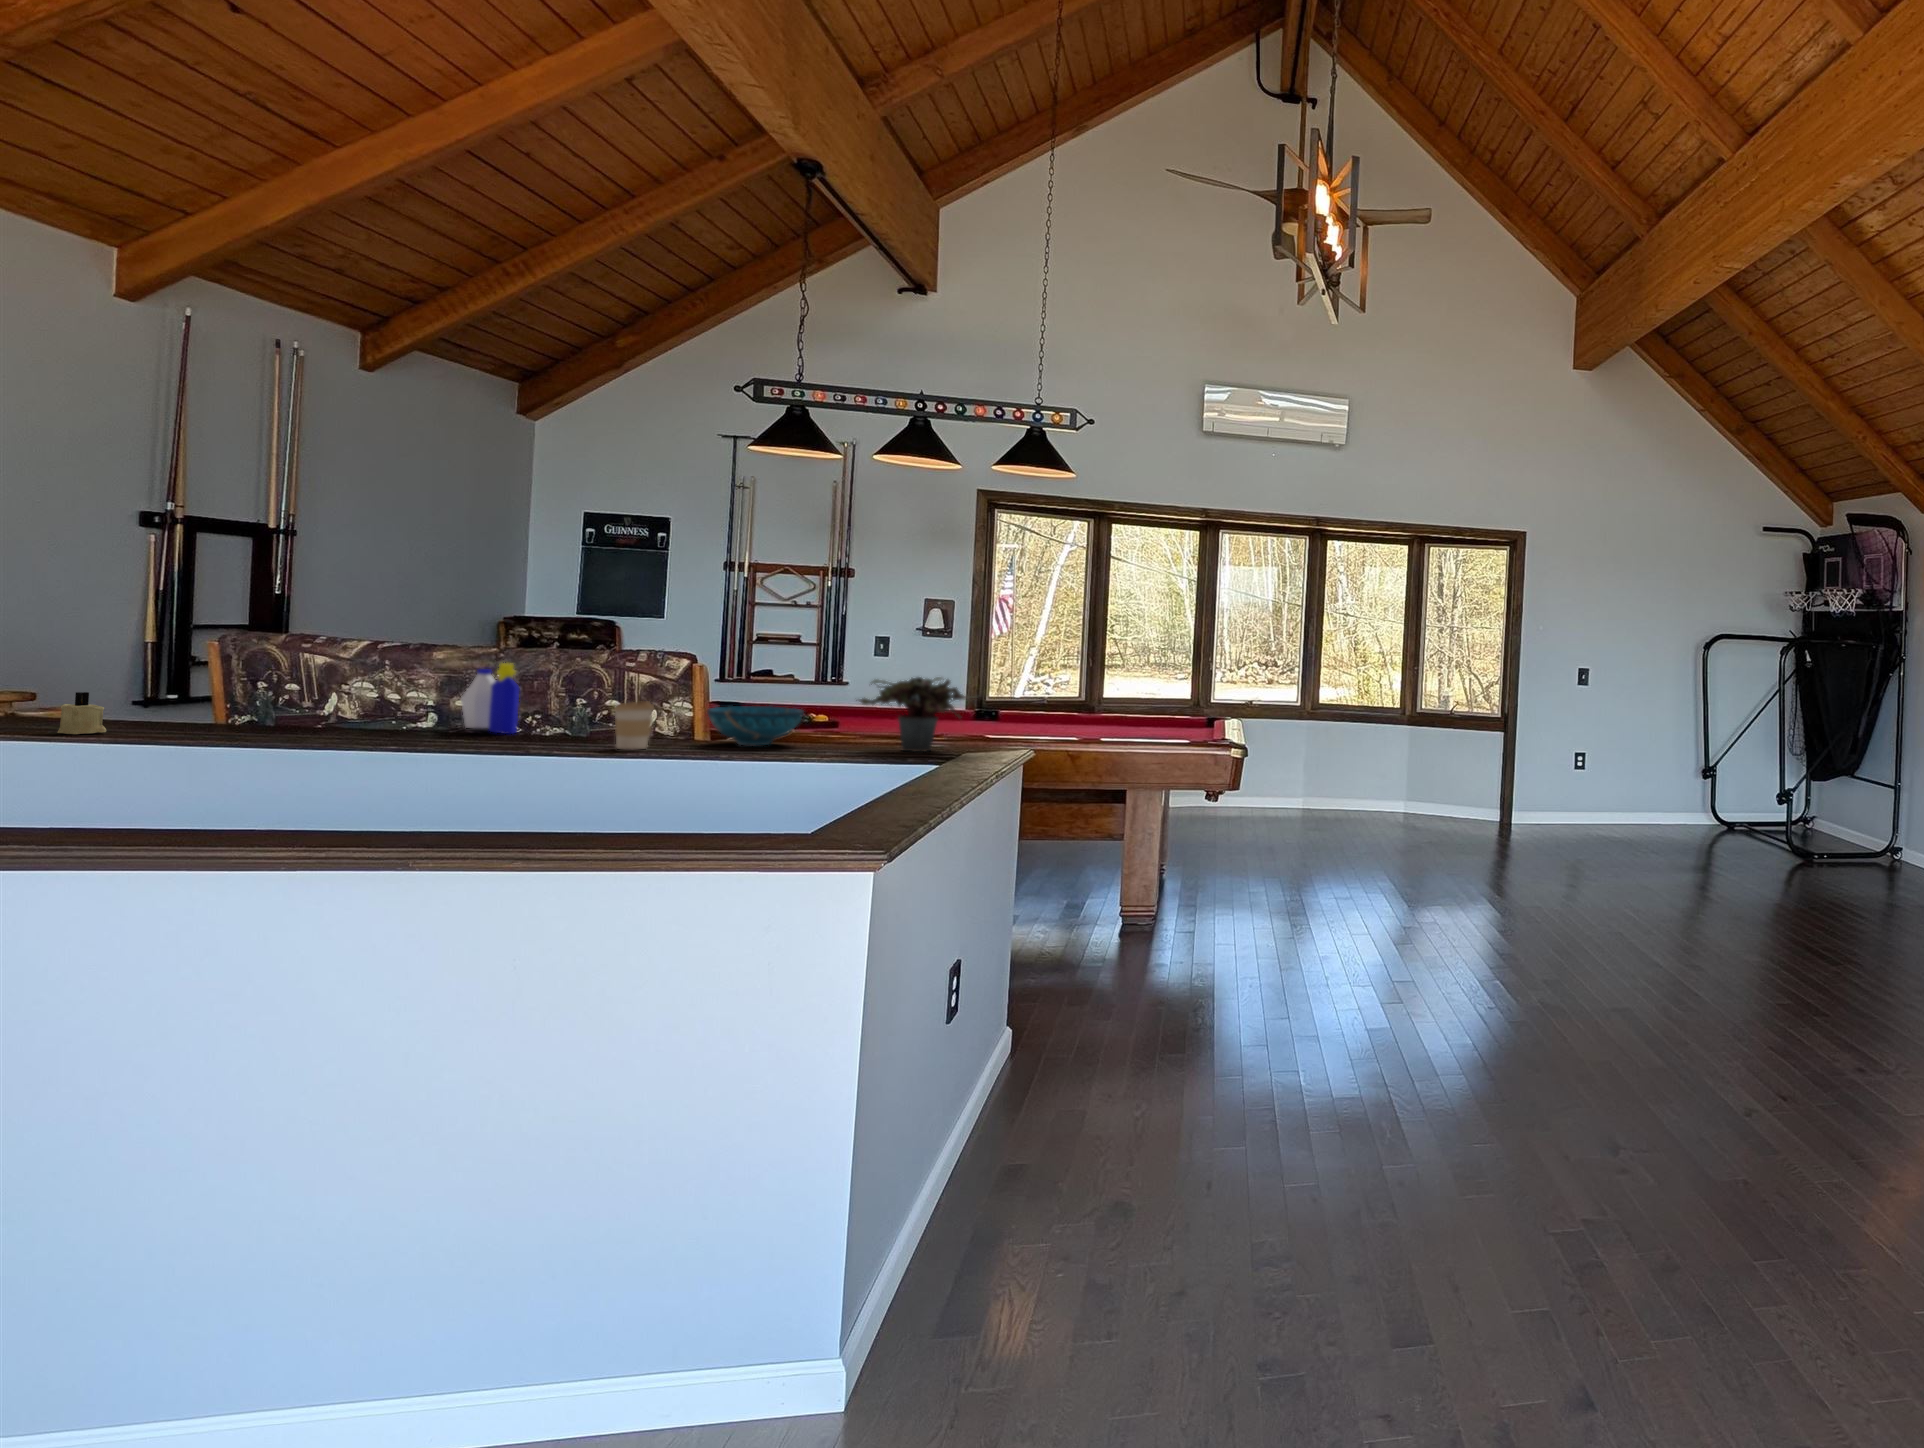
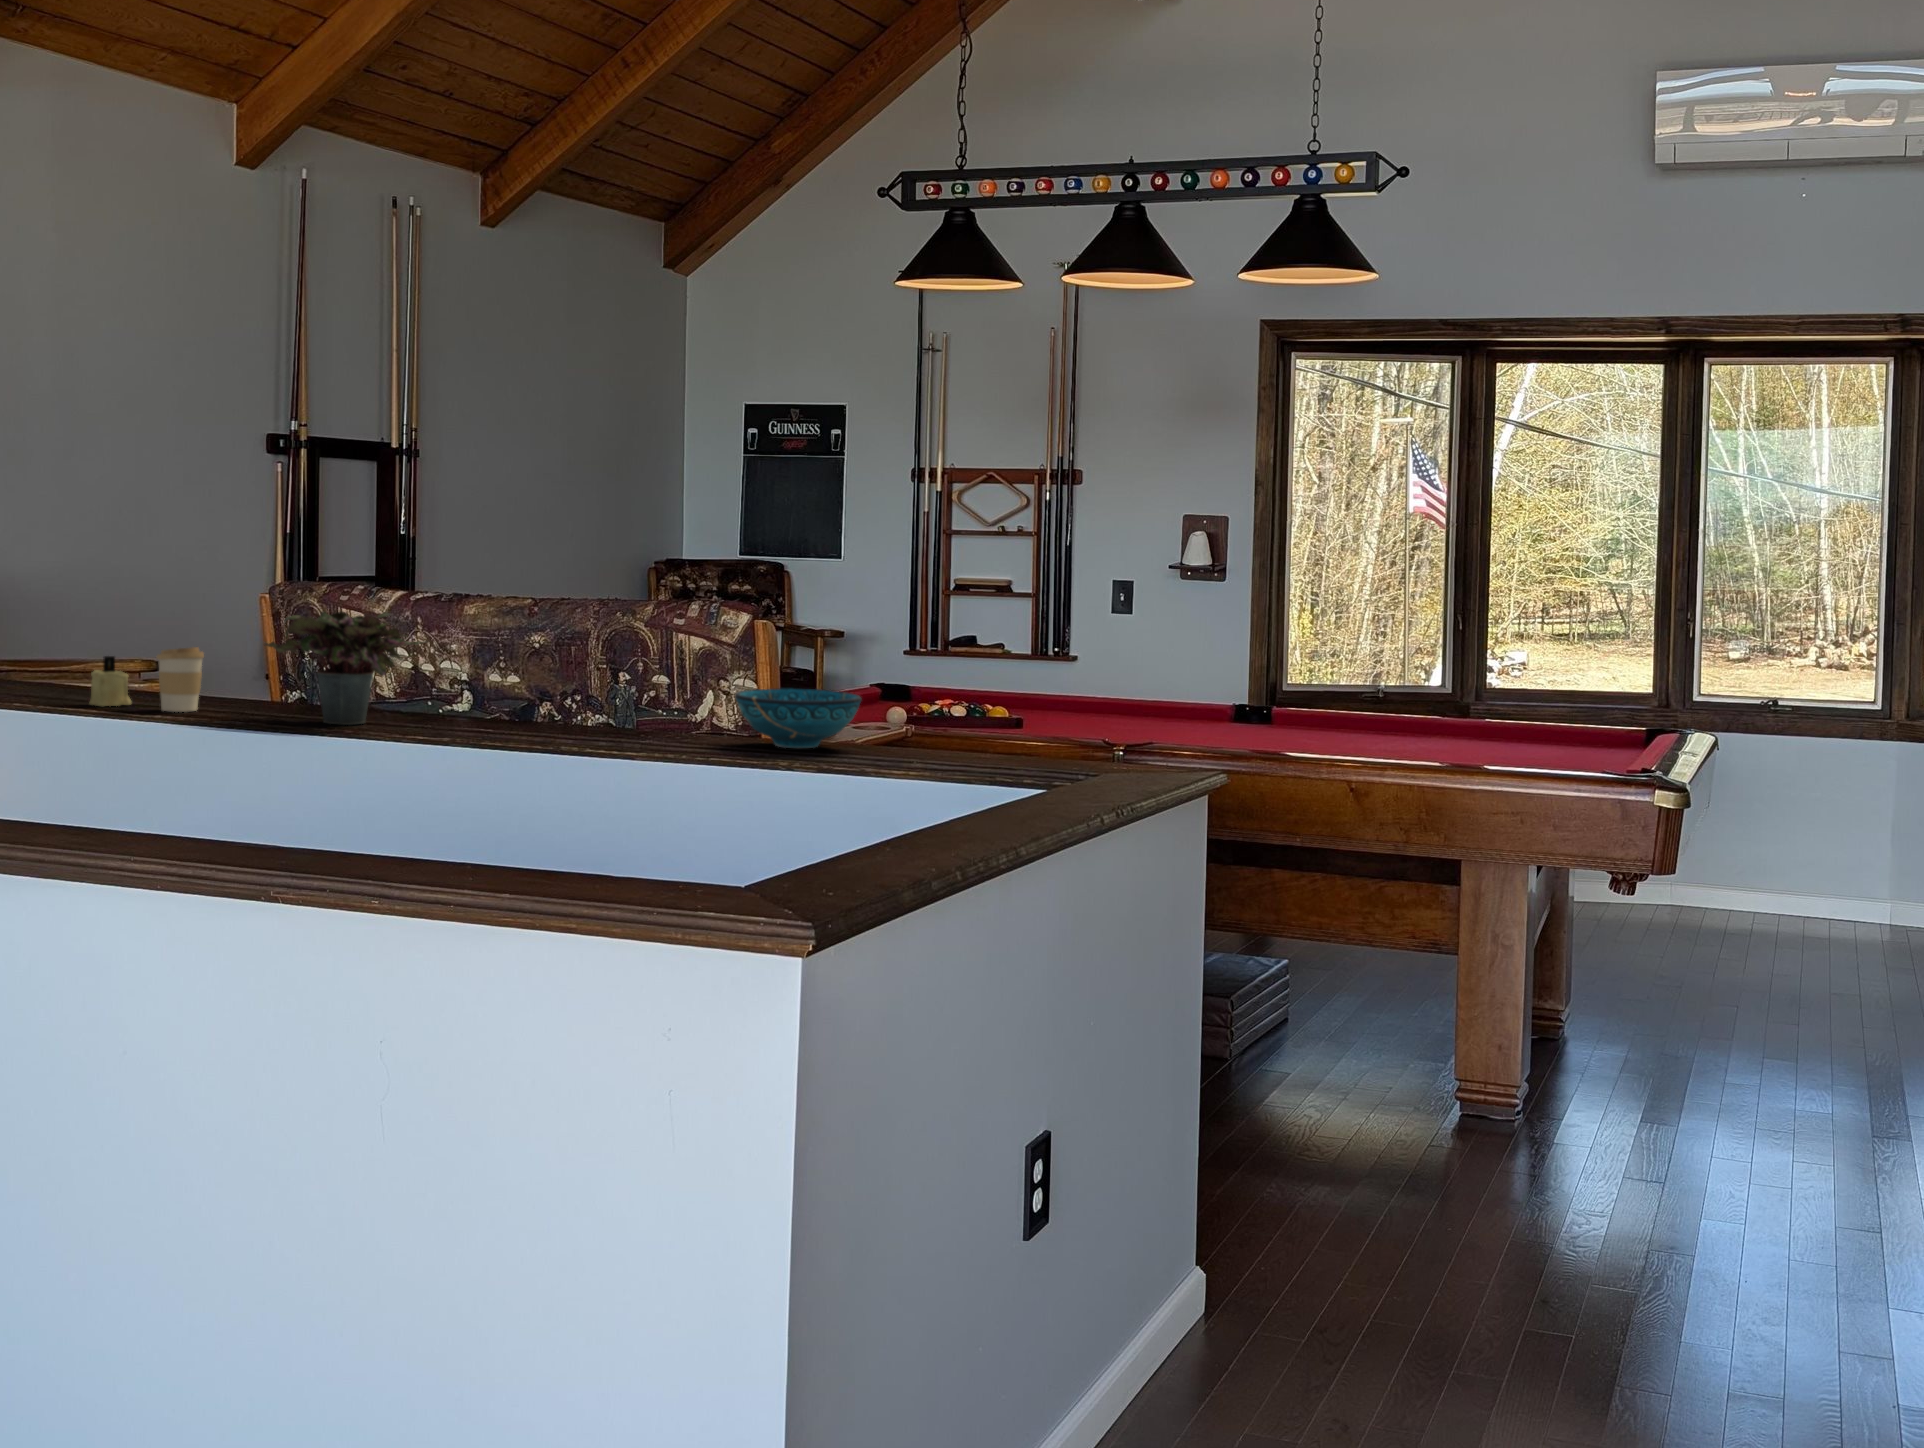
bottle: present [461,663,519,734] -> none [478,623,534,720]
potted plant: present [856,677,969,752] -> present [264,611,426,725]
coffee cup: present [614,701,654,750] -> present [157,647,204,712]

